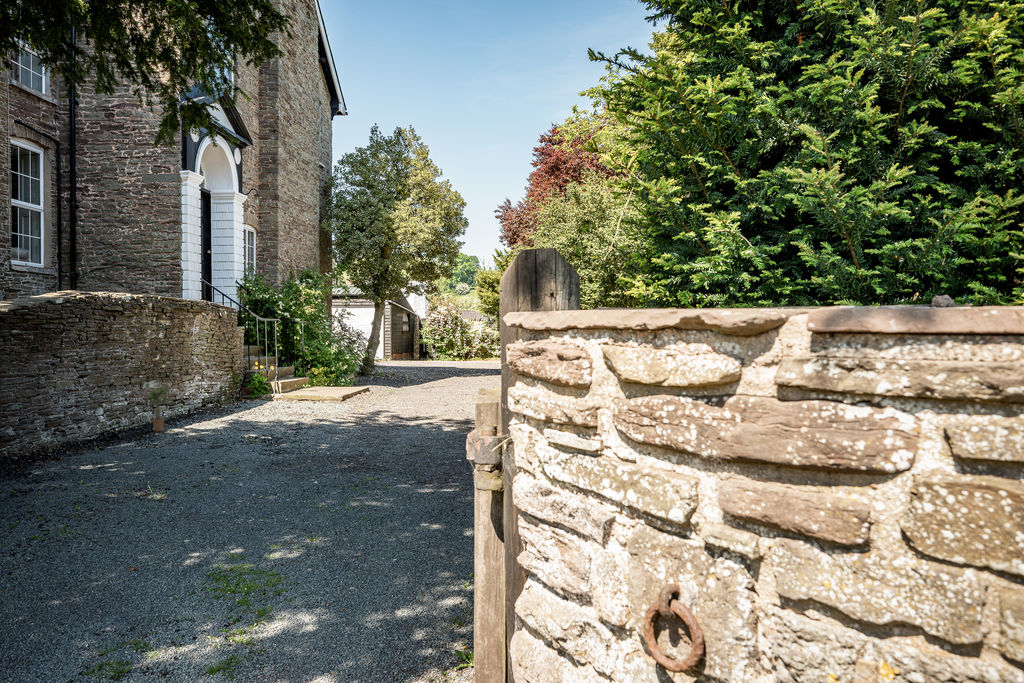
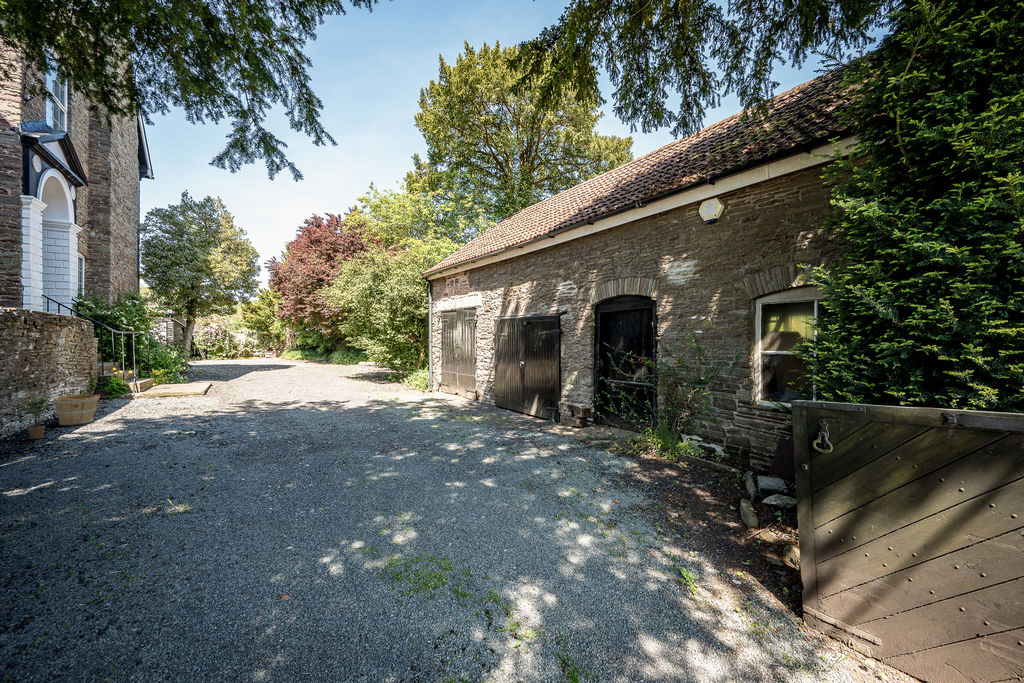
wooden bucket: none [182,389,220,422] -> present [53,395,100,425]

